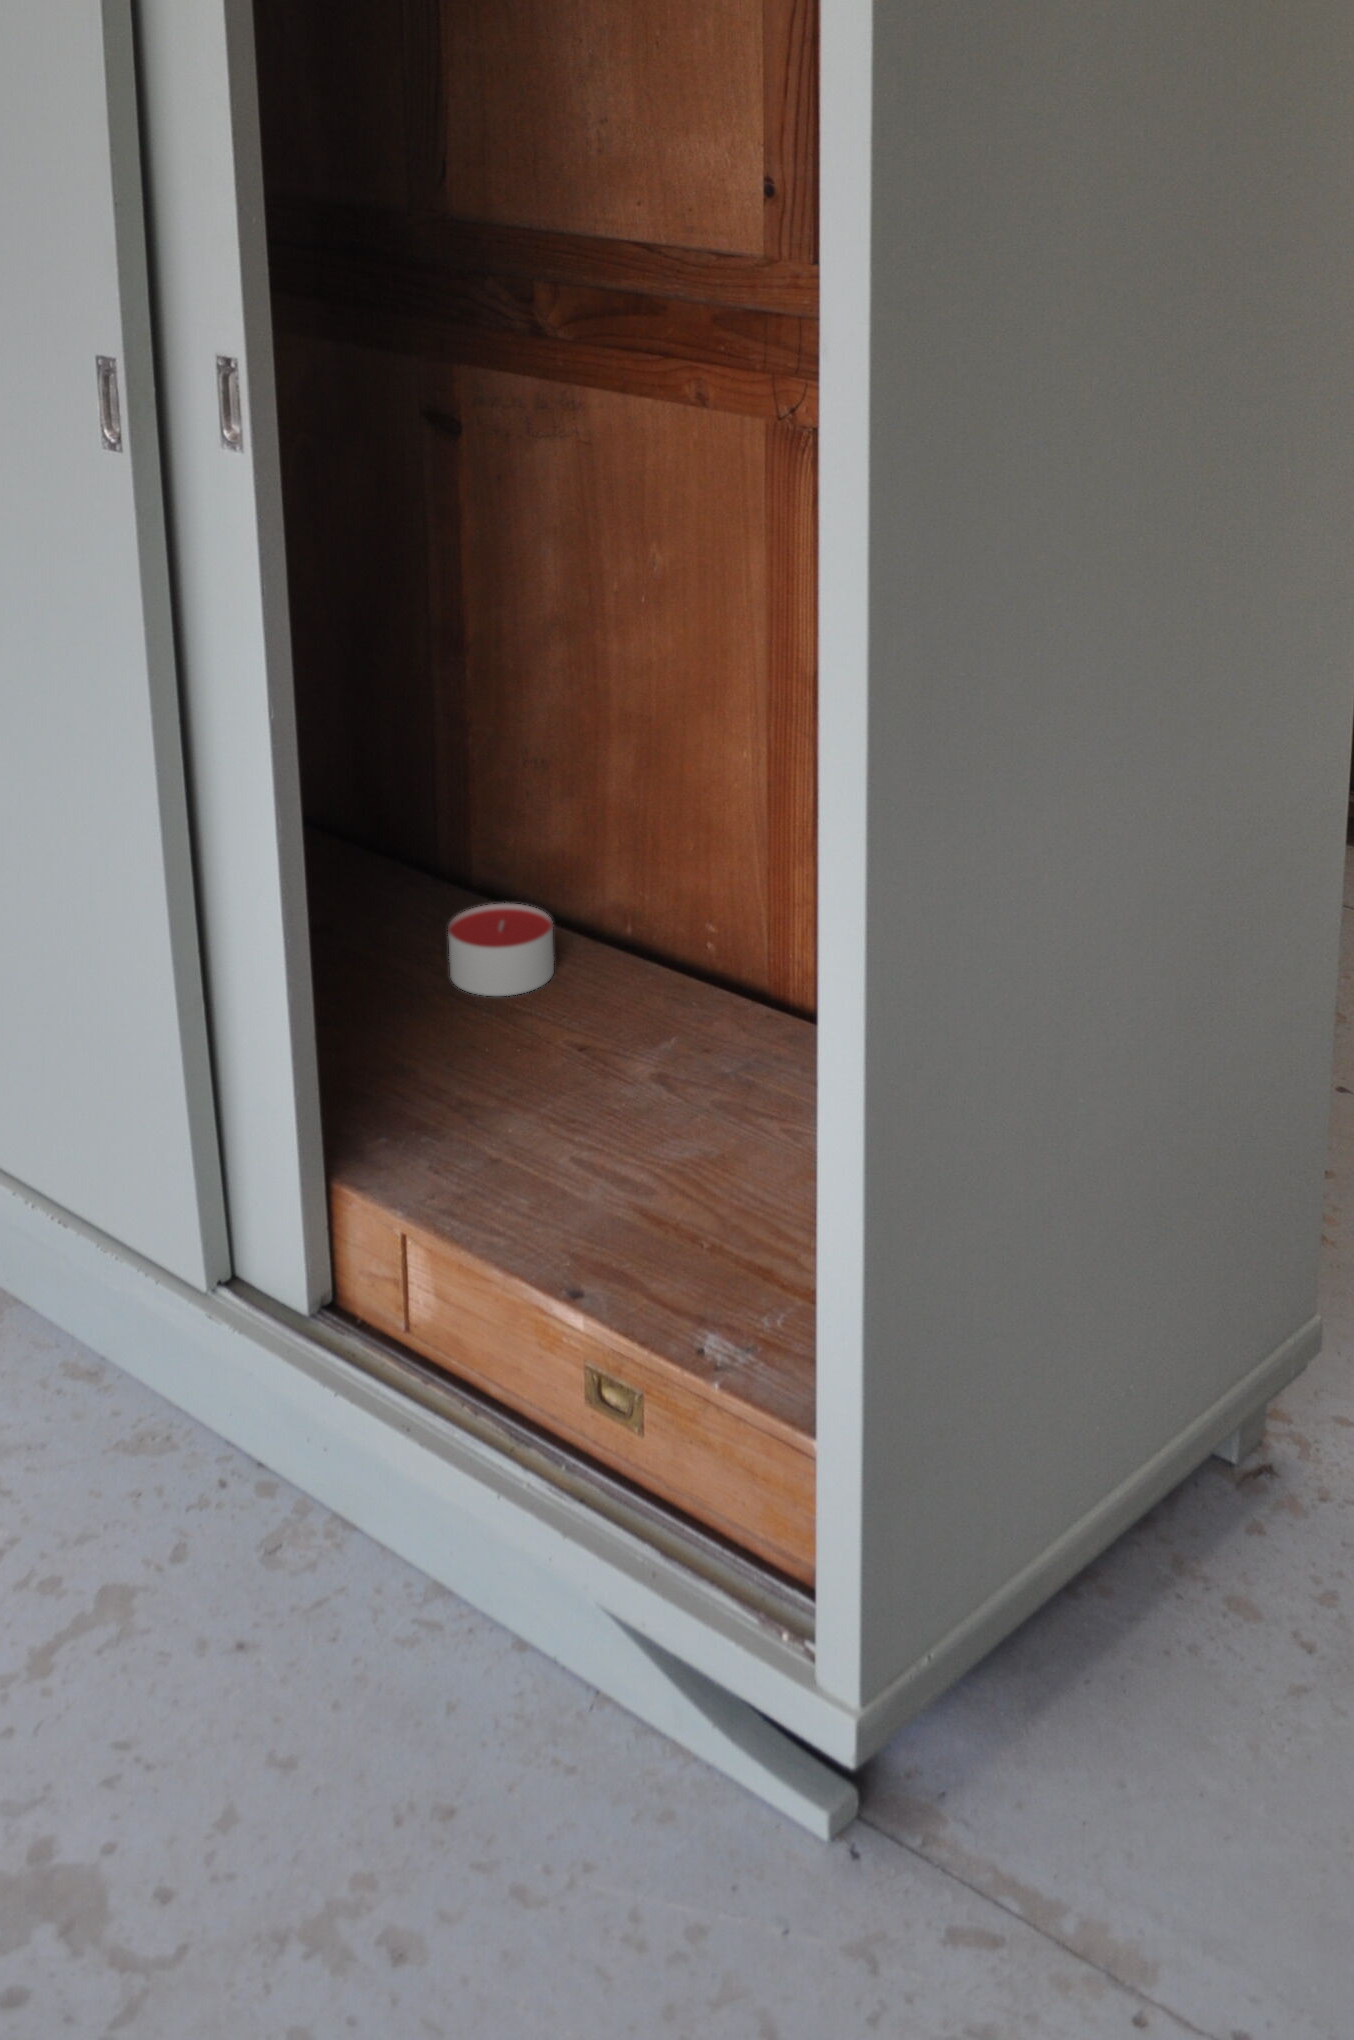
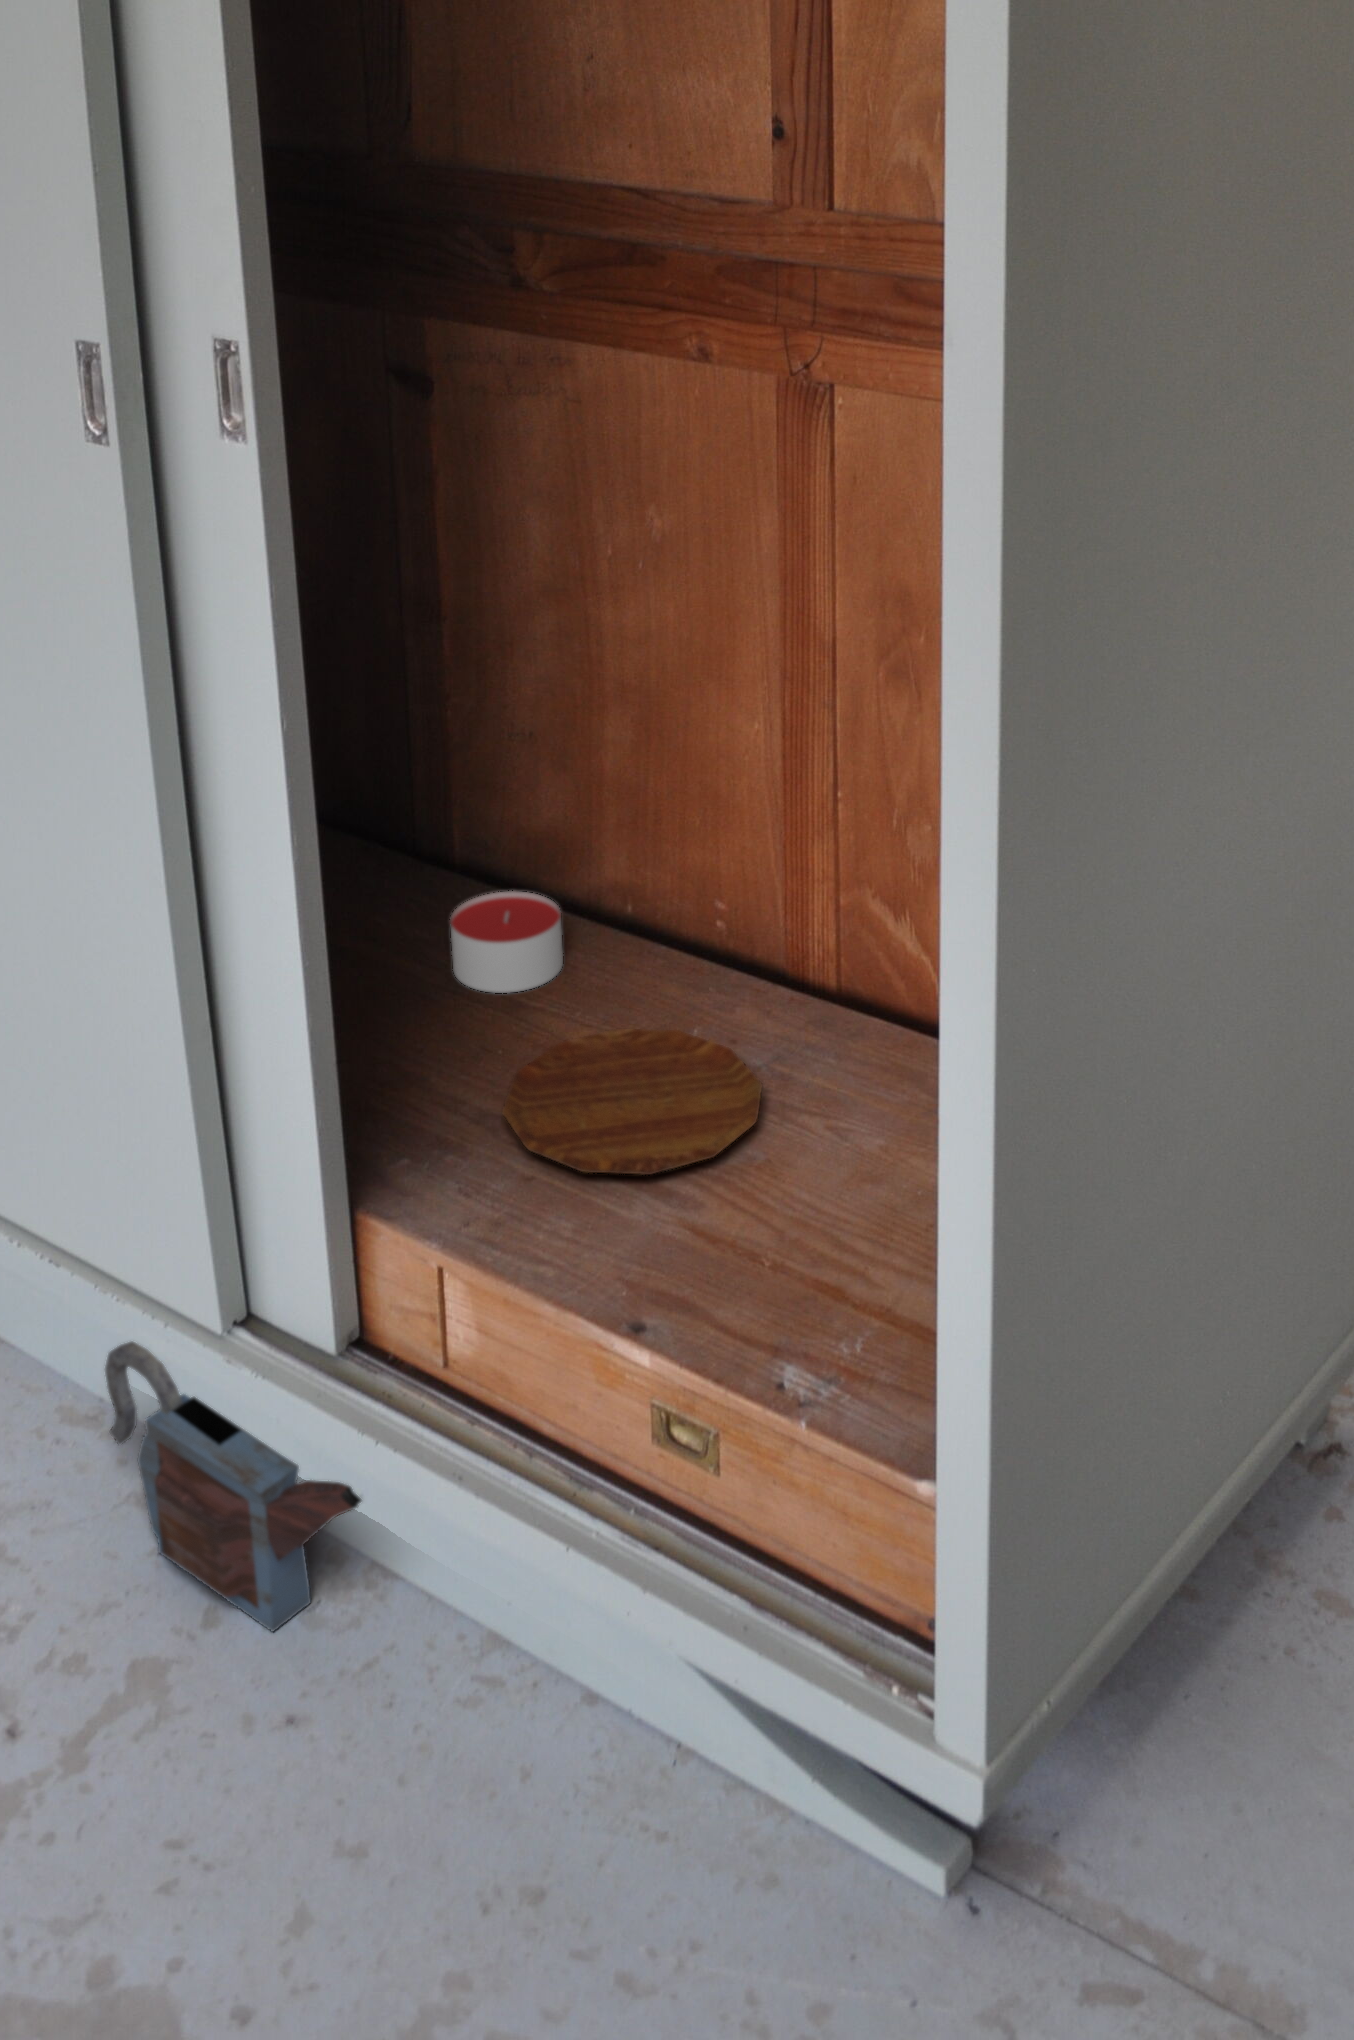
tray: none [473,1030,721,1158] -> present [502,1029,762,1175]
watering can: none [97,1294,317,1572] -> present [105,1342,362,1631]

